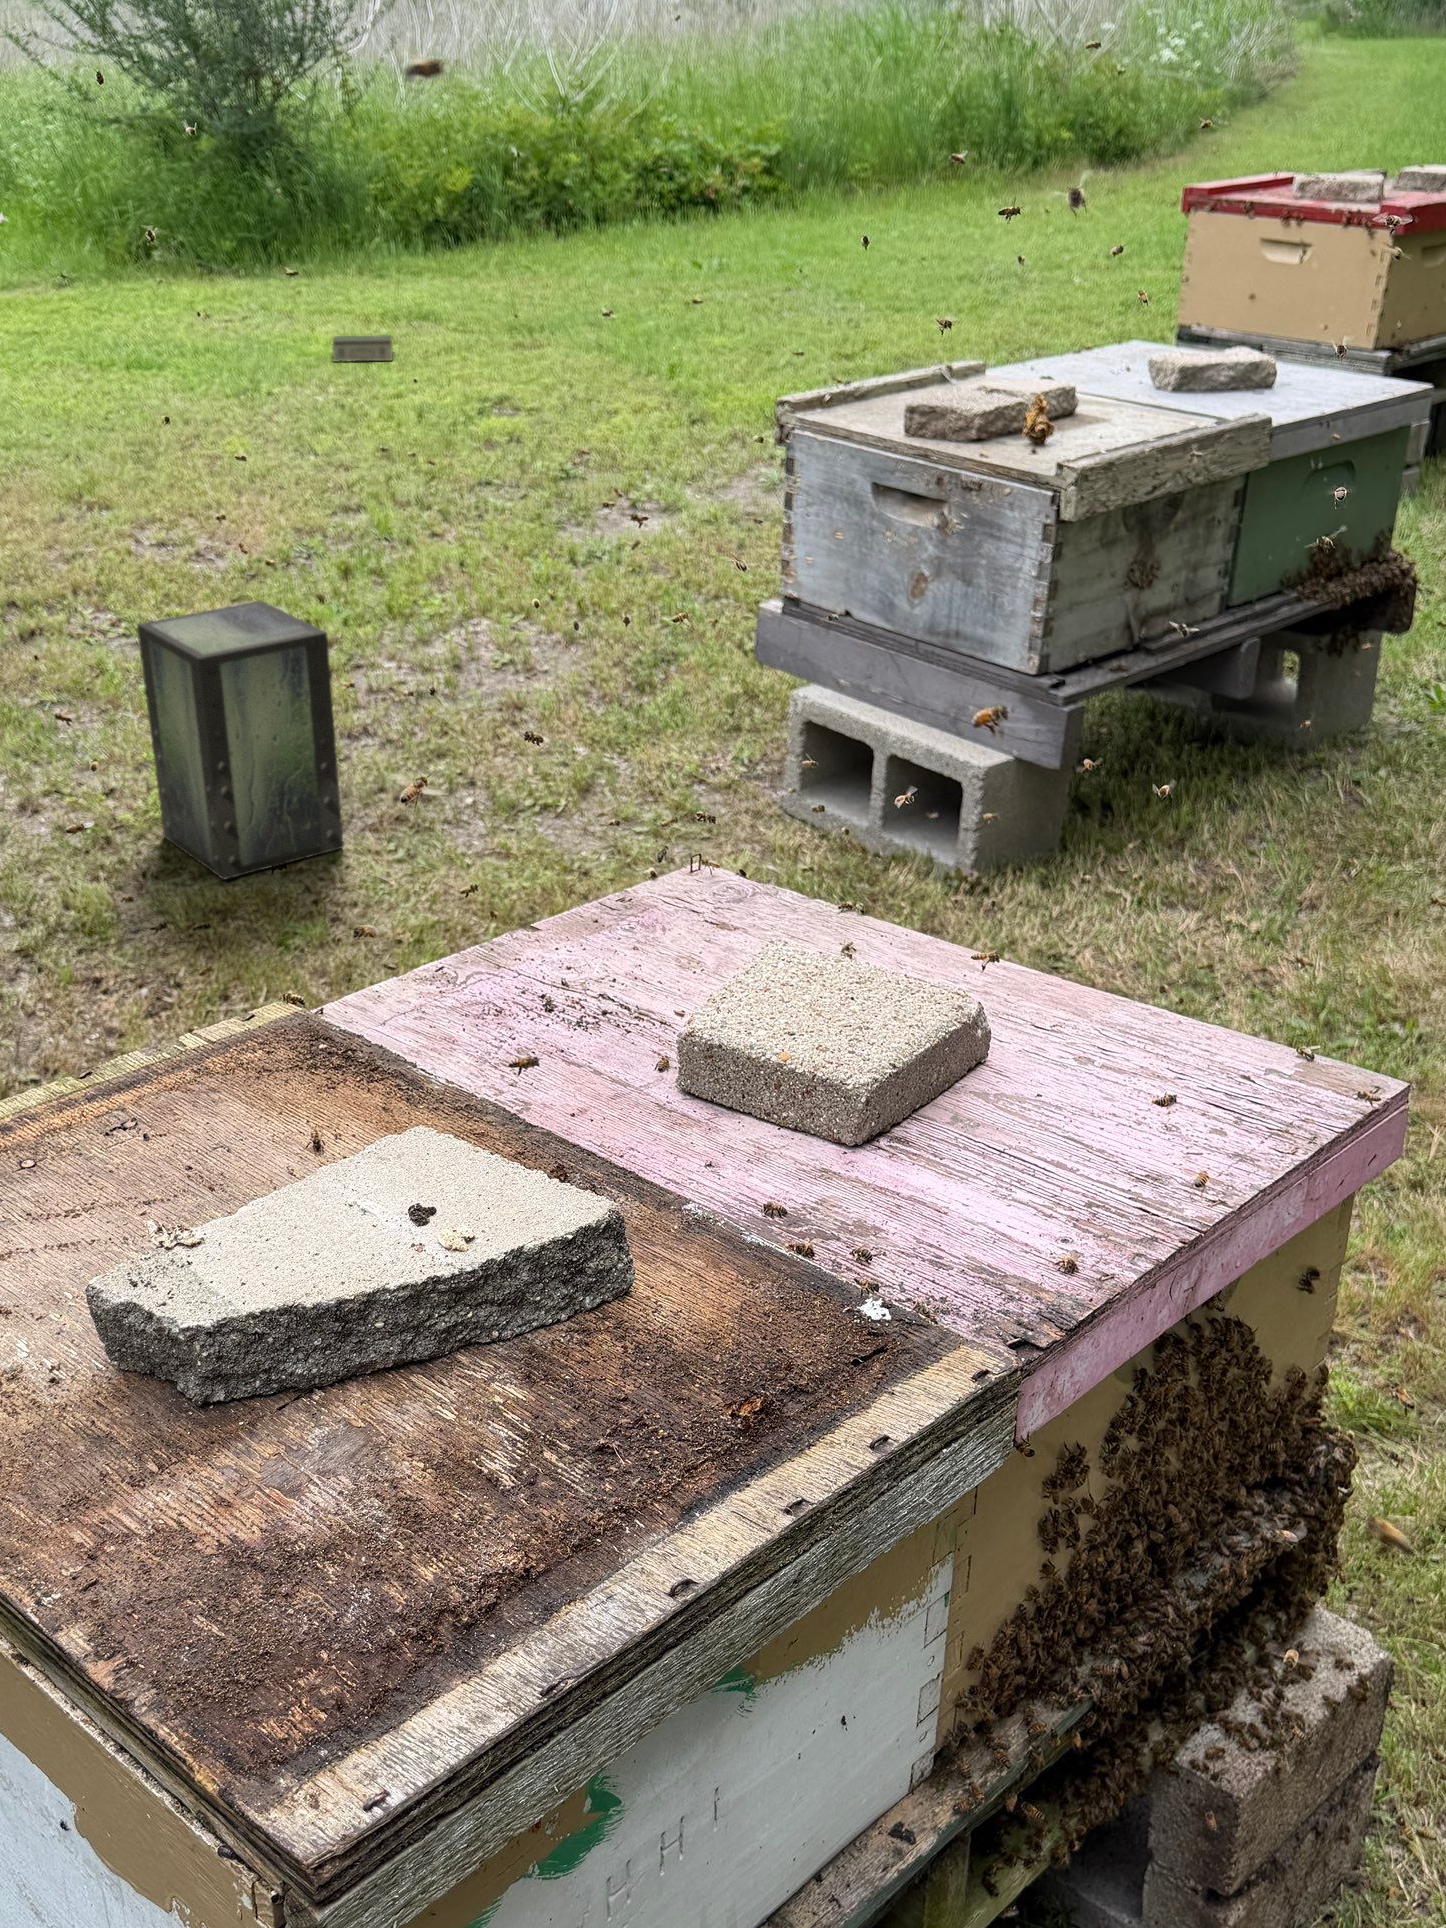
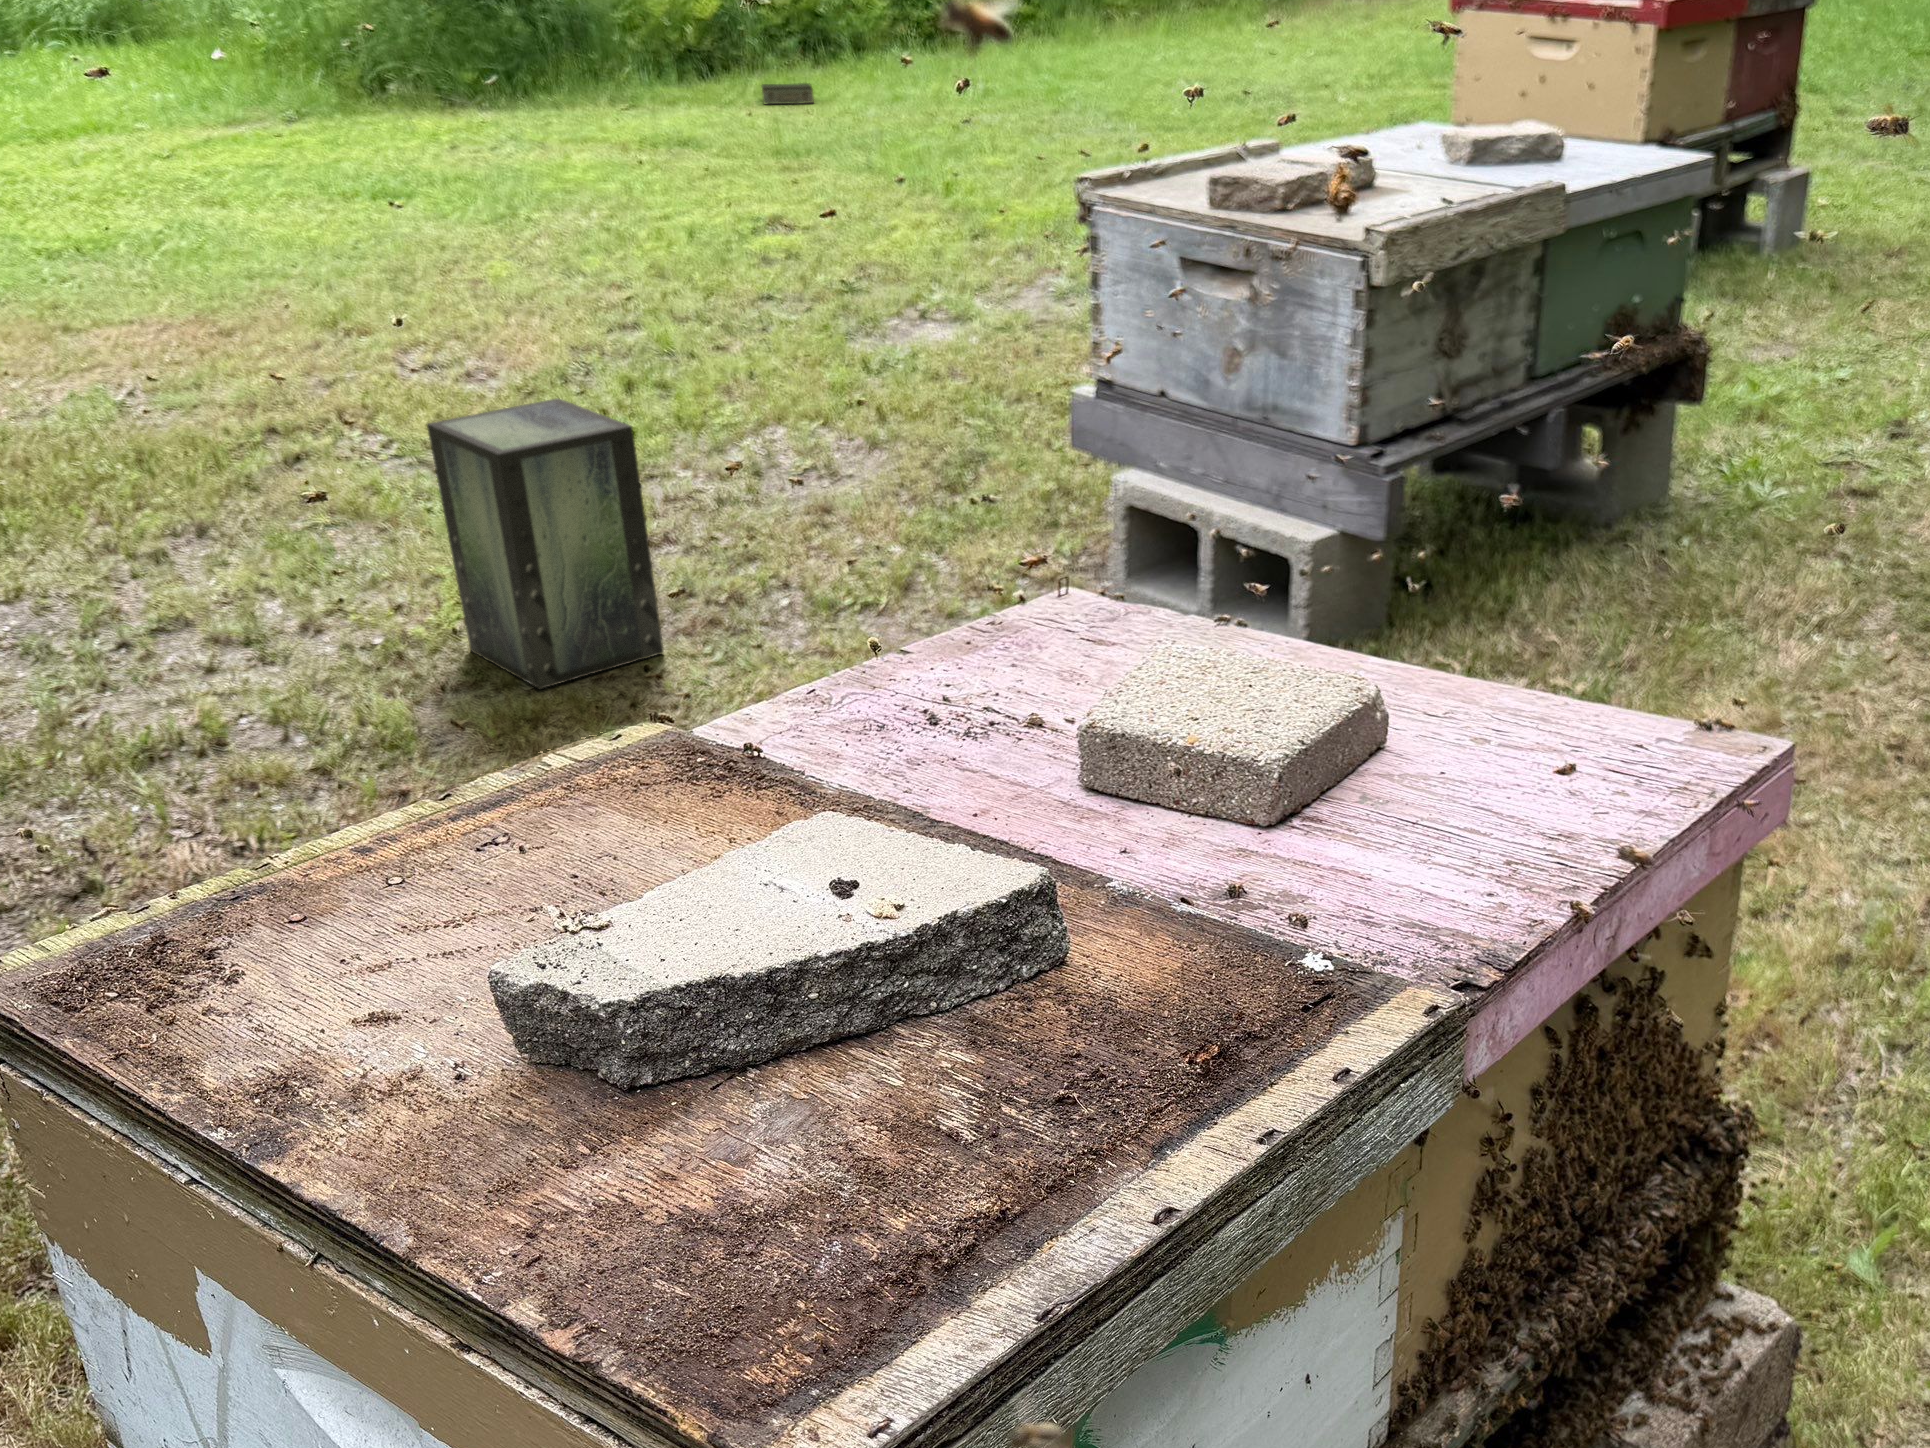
toolbox: present [332,335,393,362] -> present [762,83,814,104]

